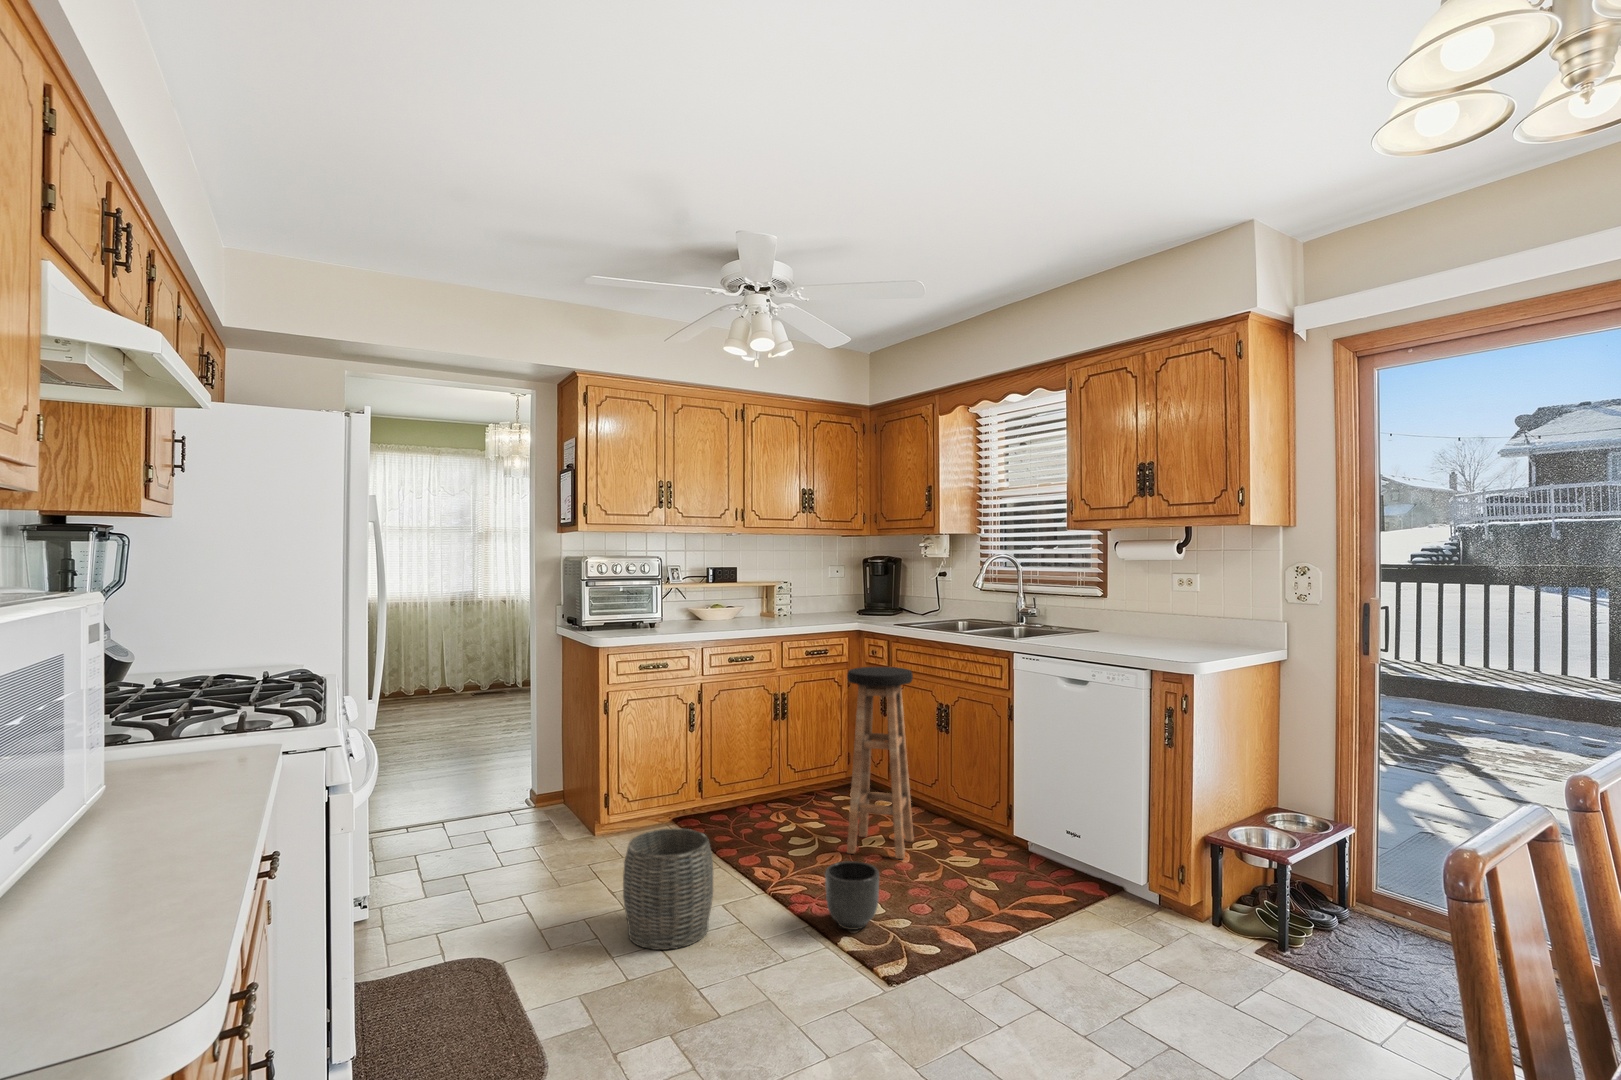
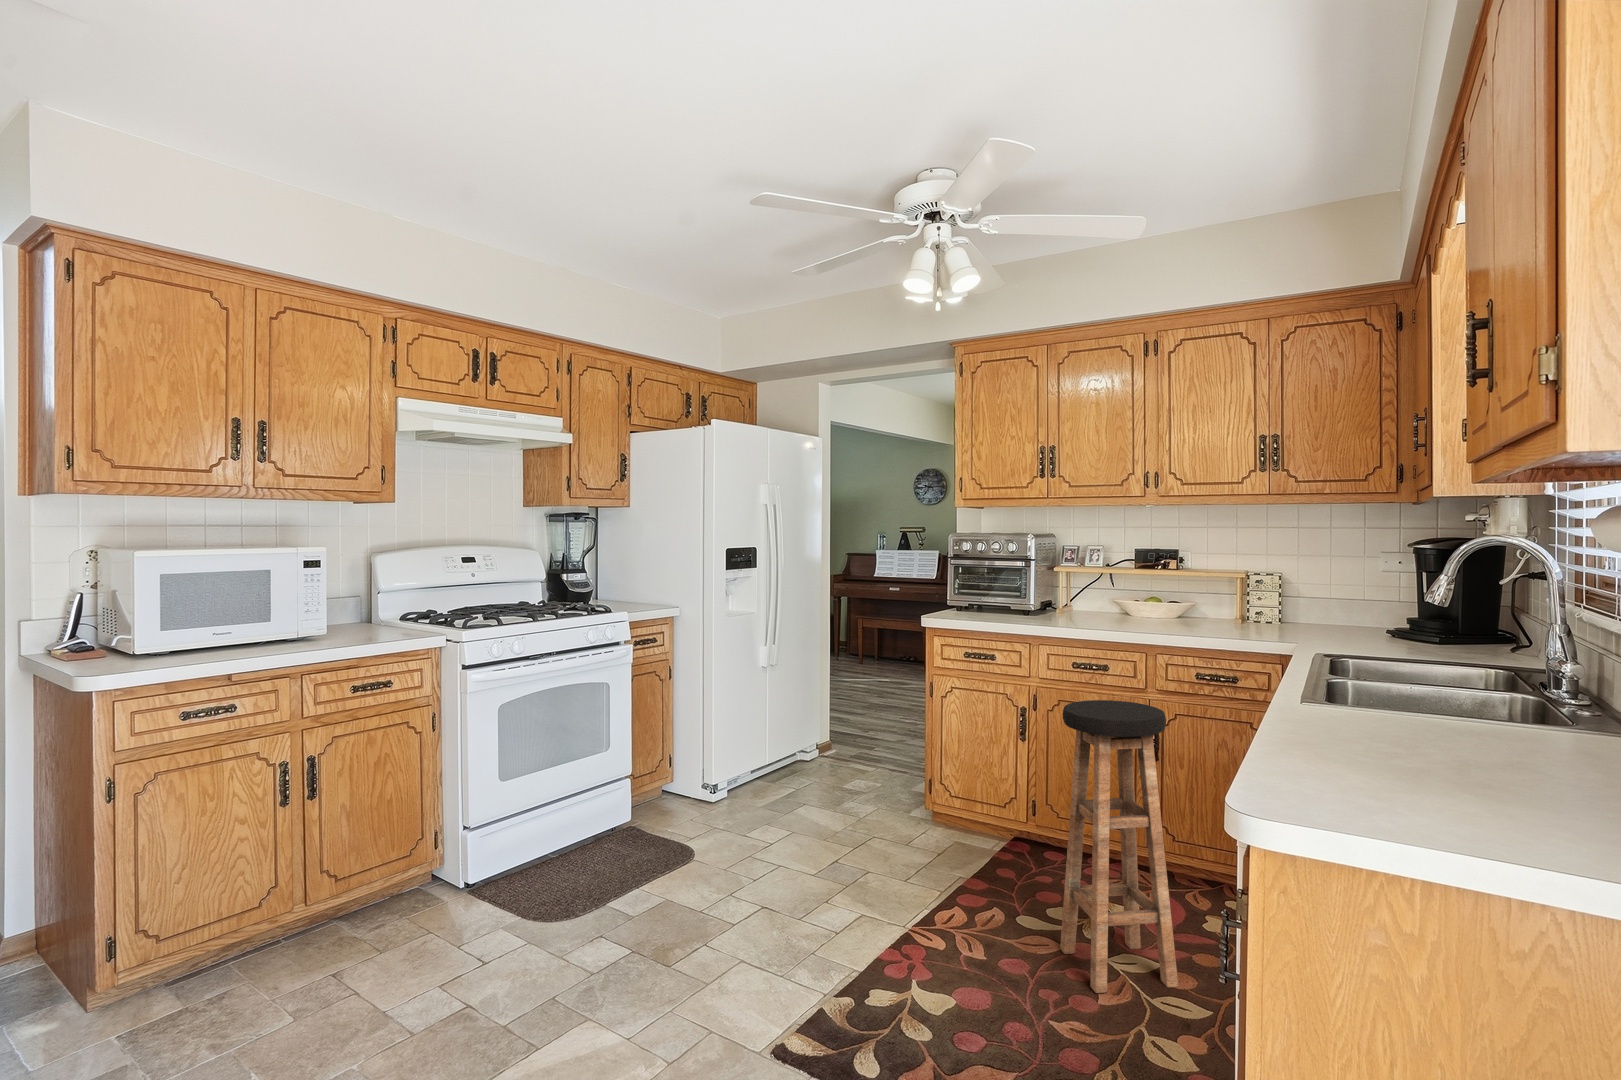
woven basket: present [623,828,713,950] -> none [739,810,827,928]
planter: present [825,861,879,930] -> none [845,921,912,1011]

